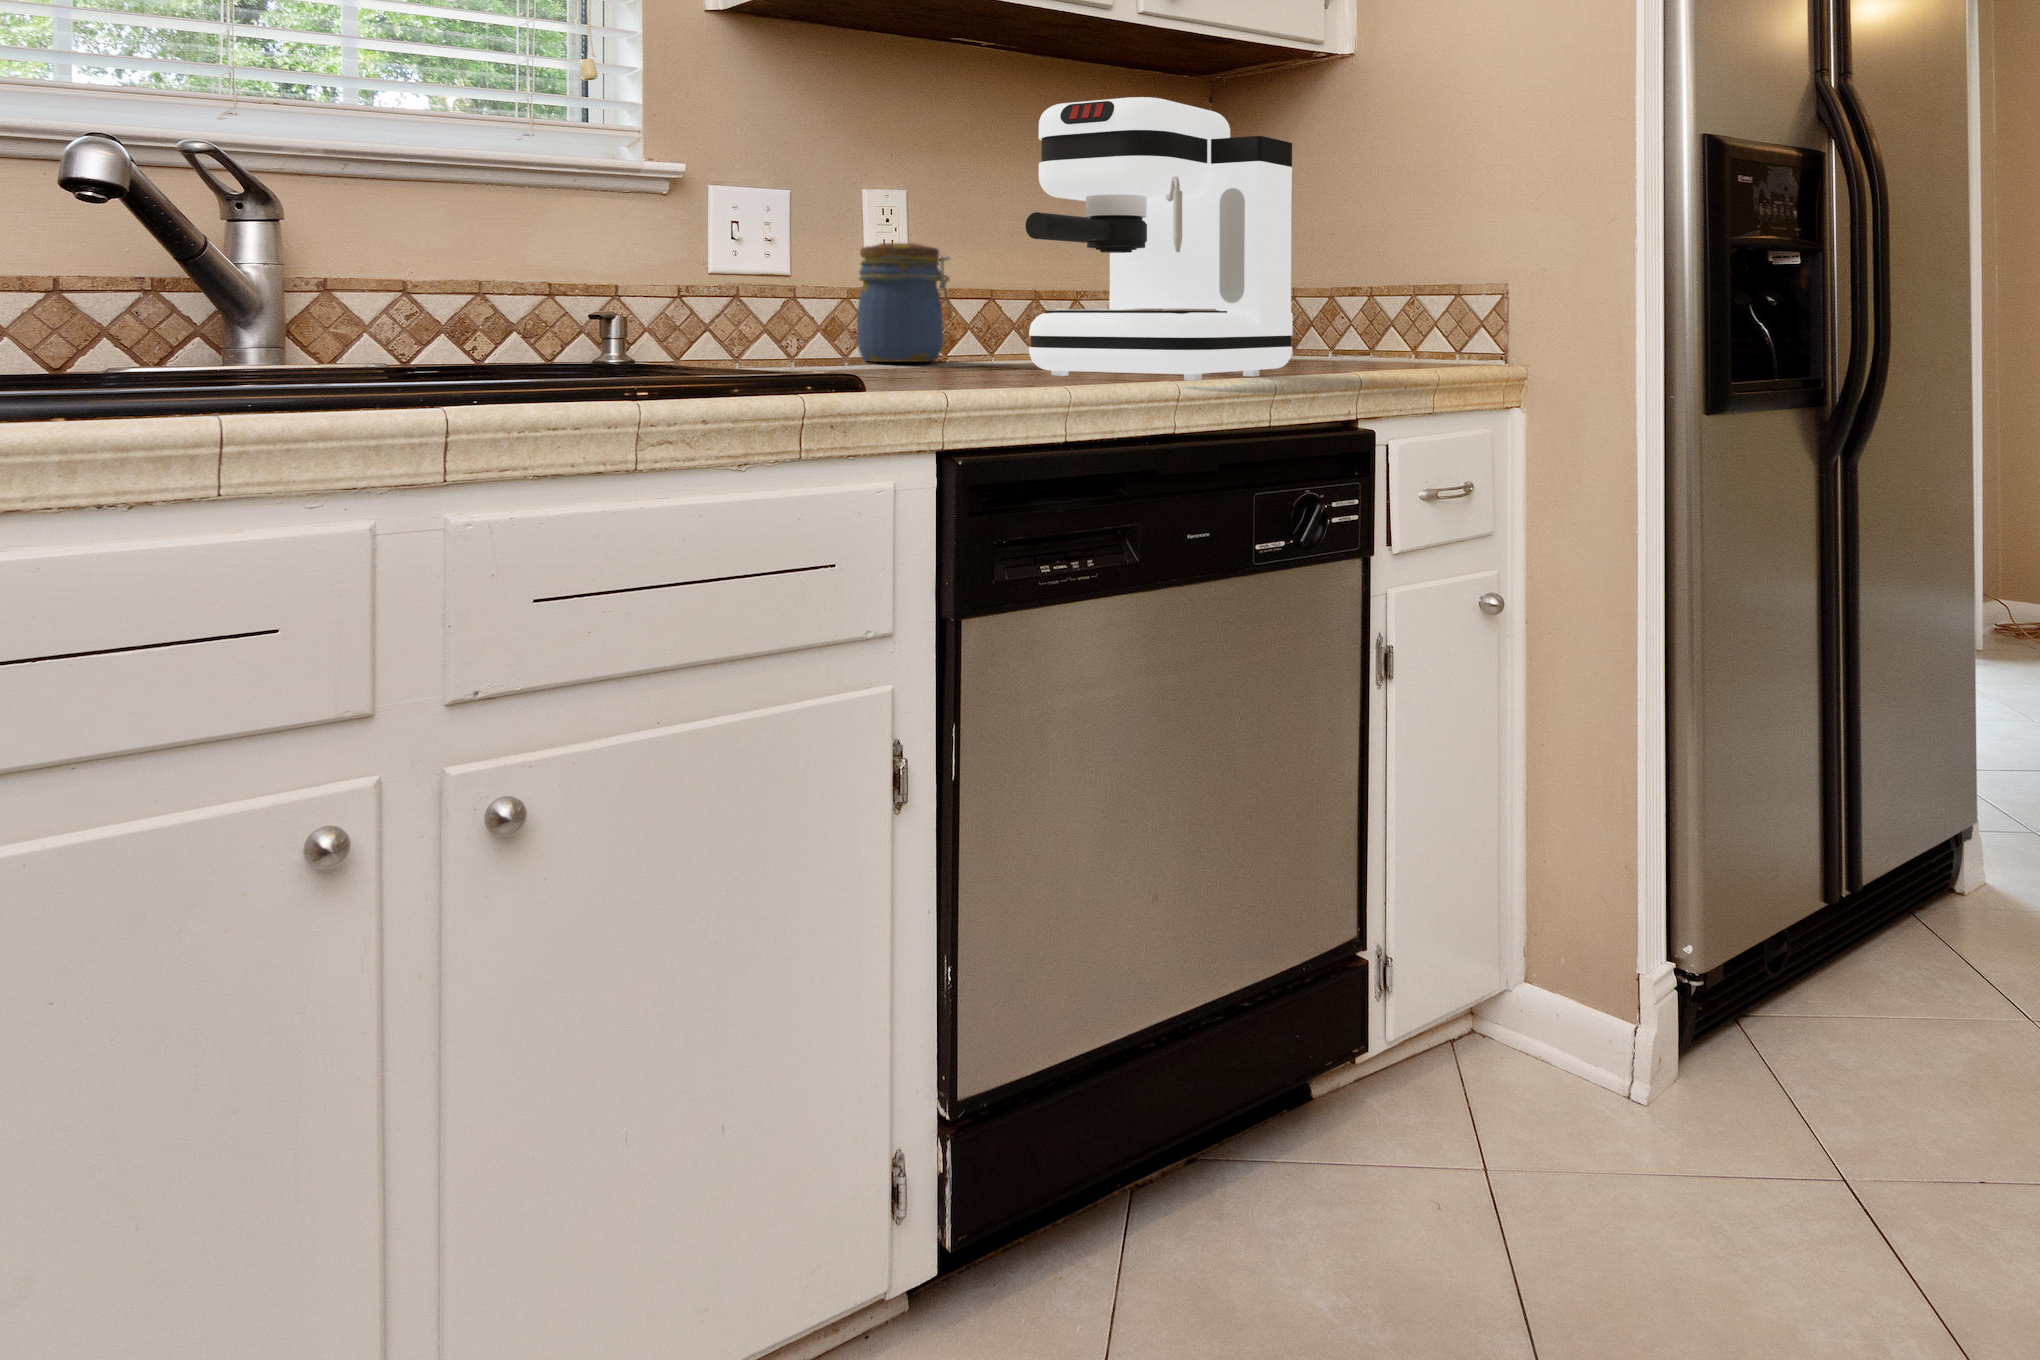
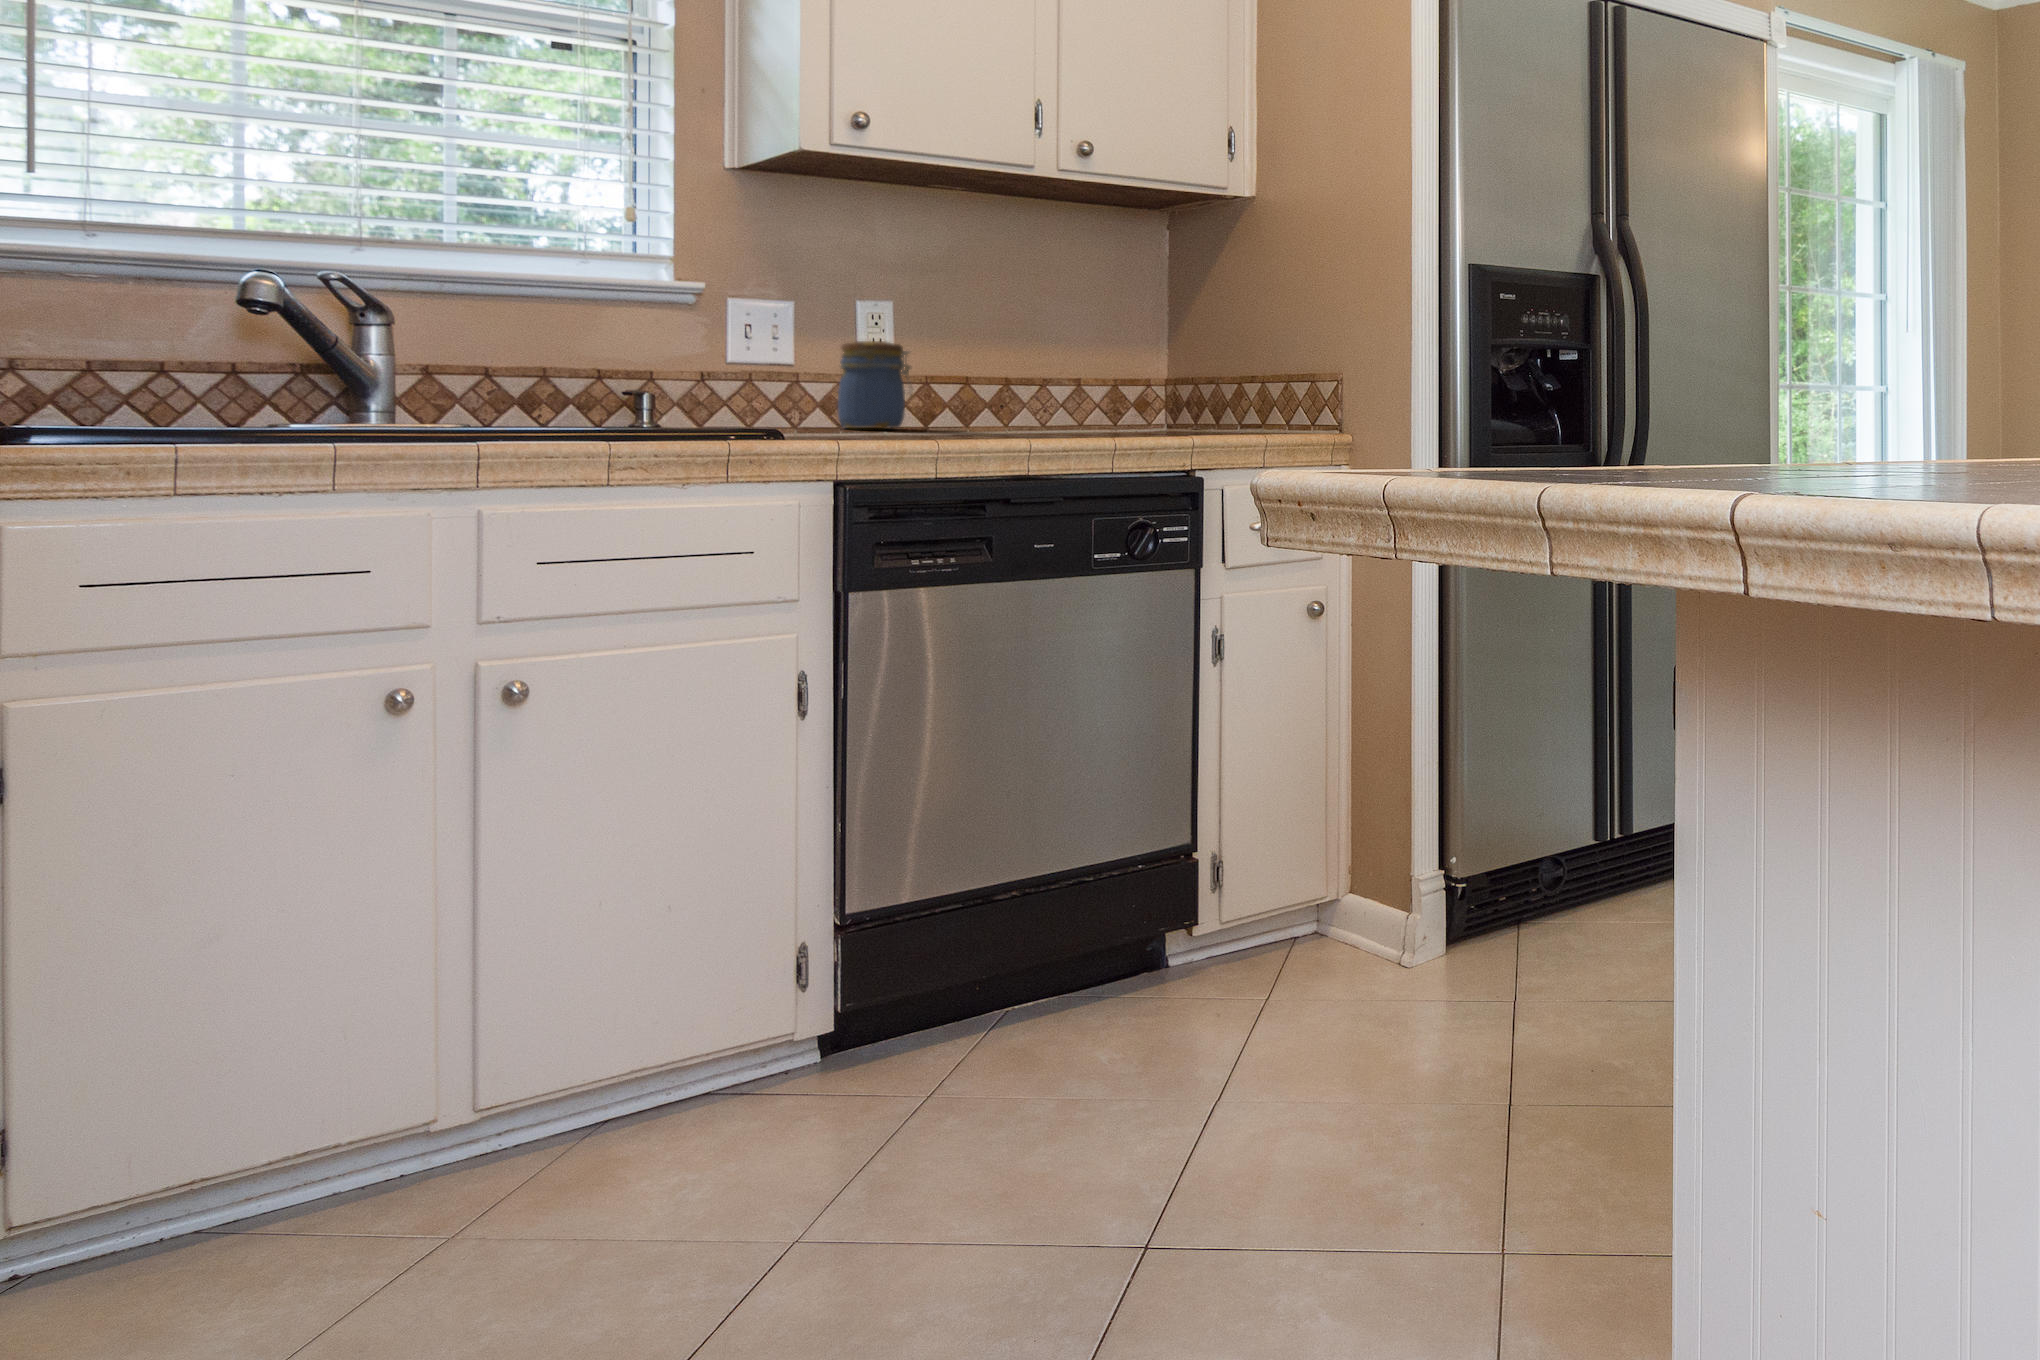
coffee maker: present [1025,97,1293,381] -> none [938,238,1157,439]

